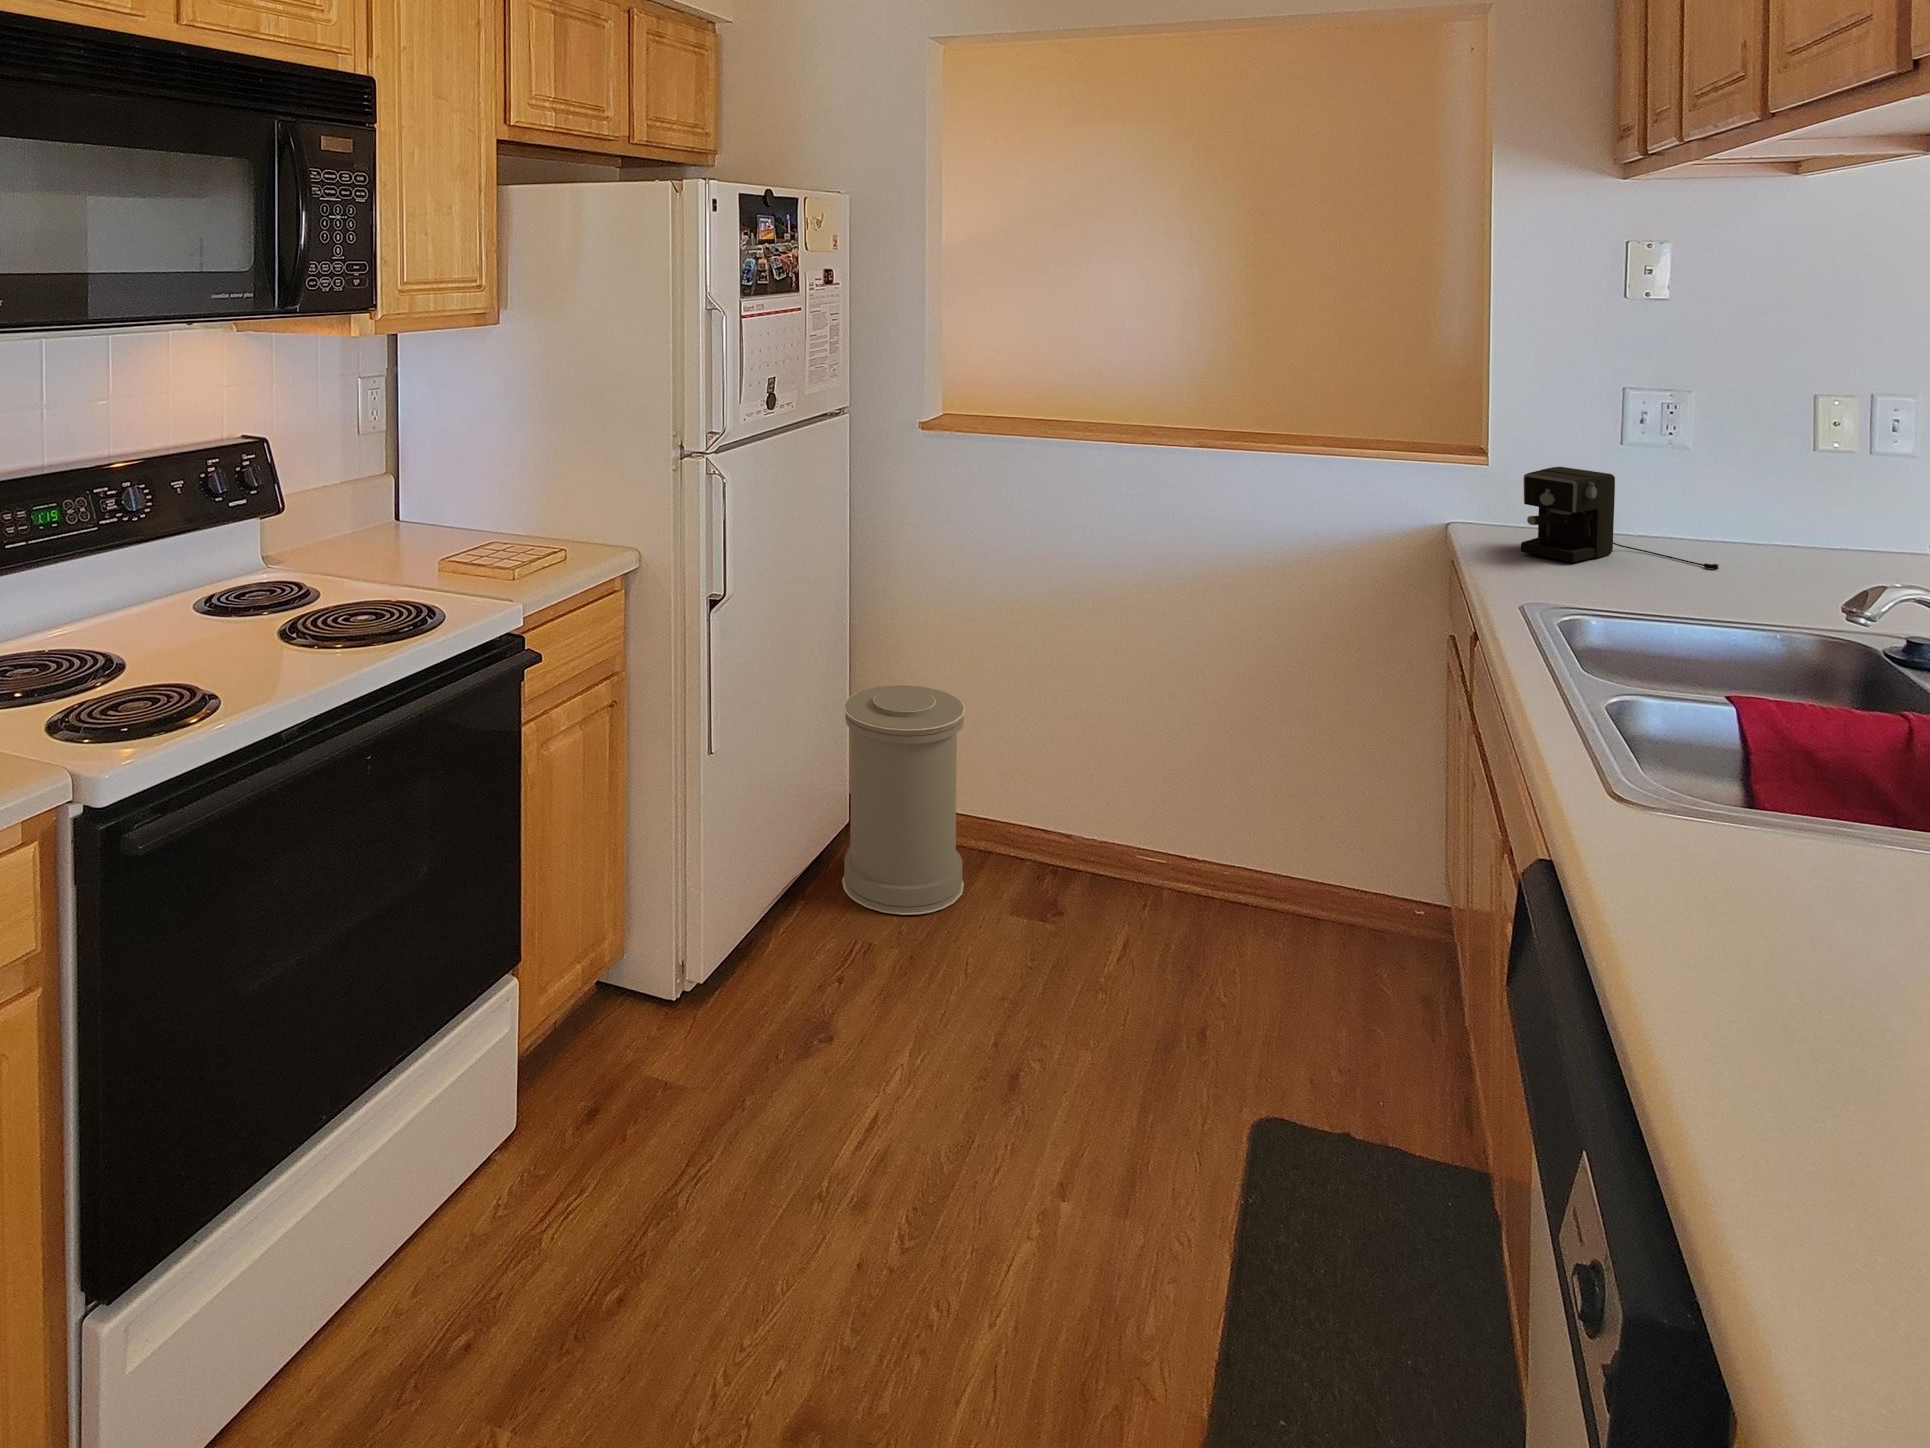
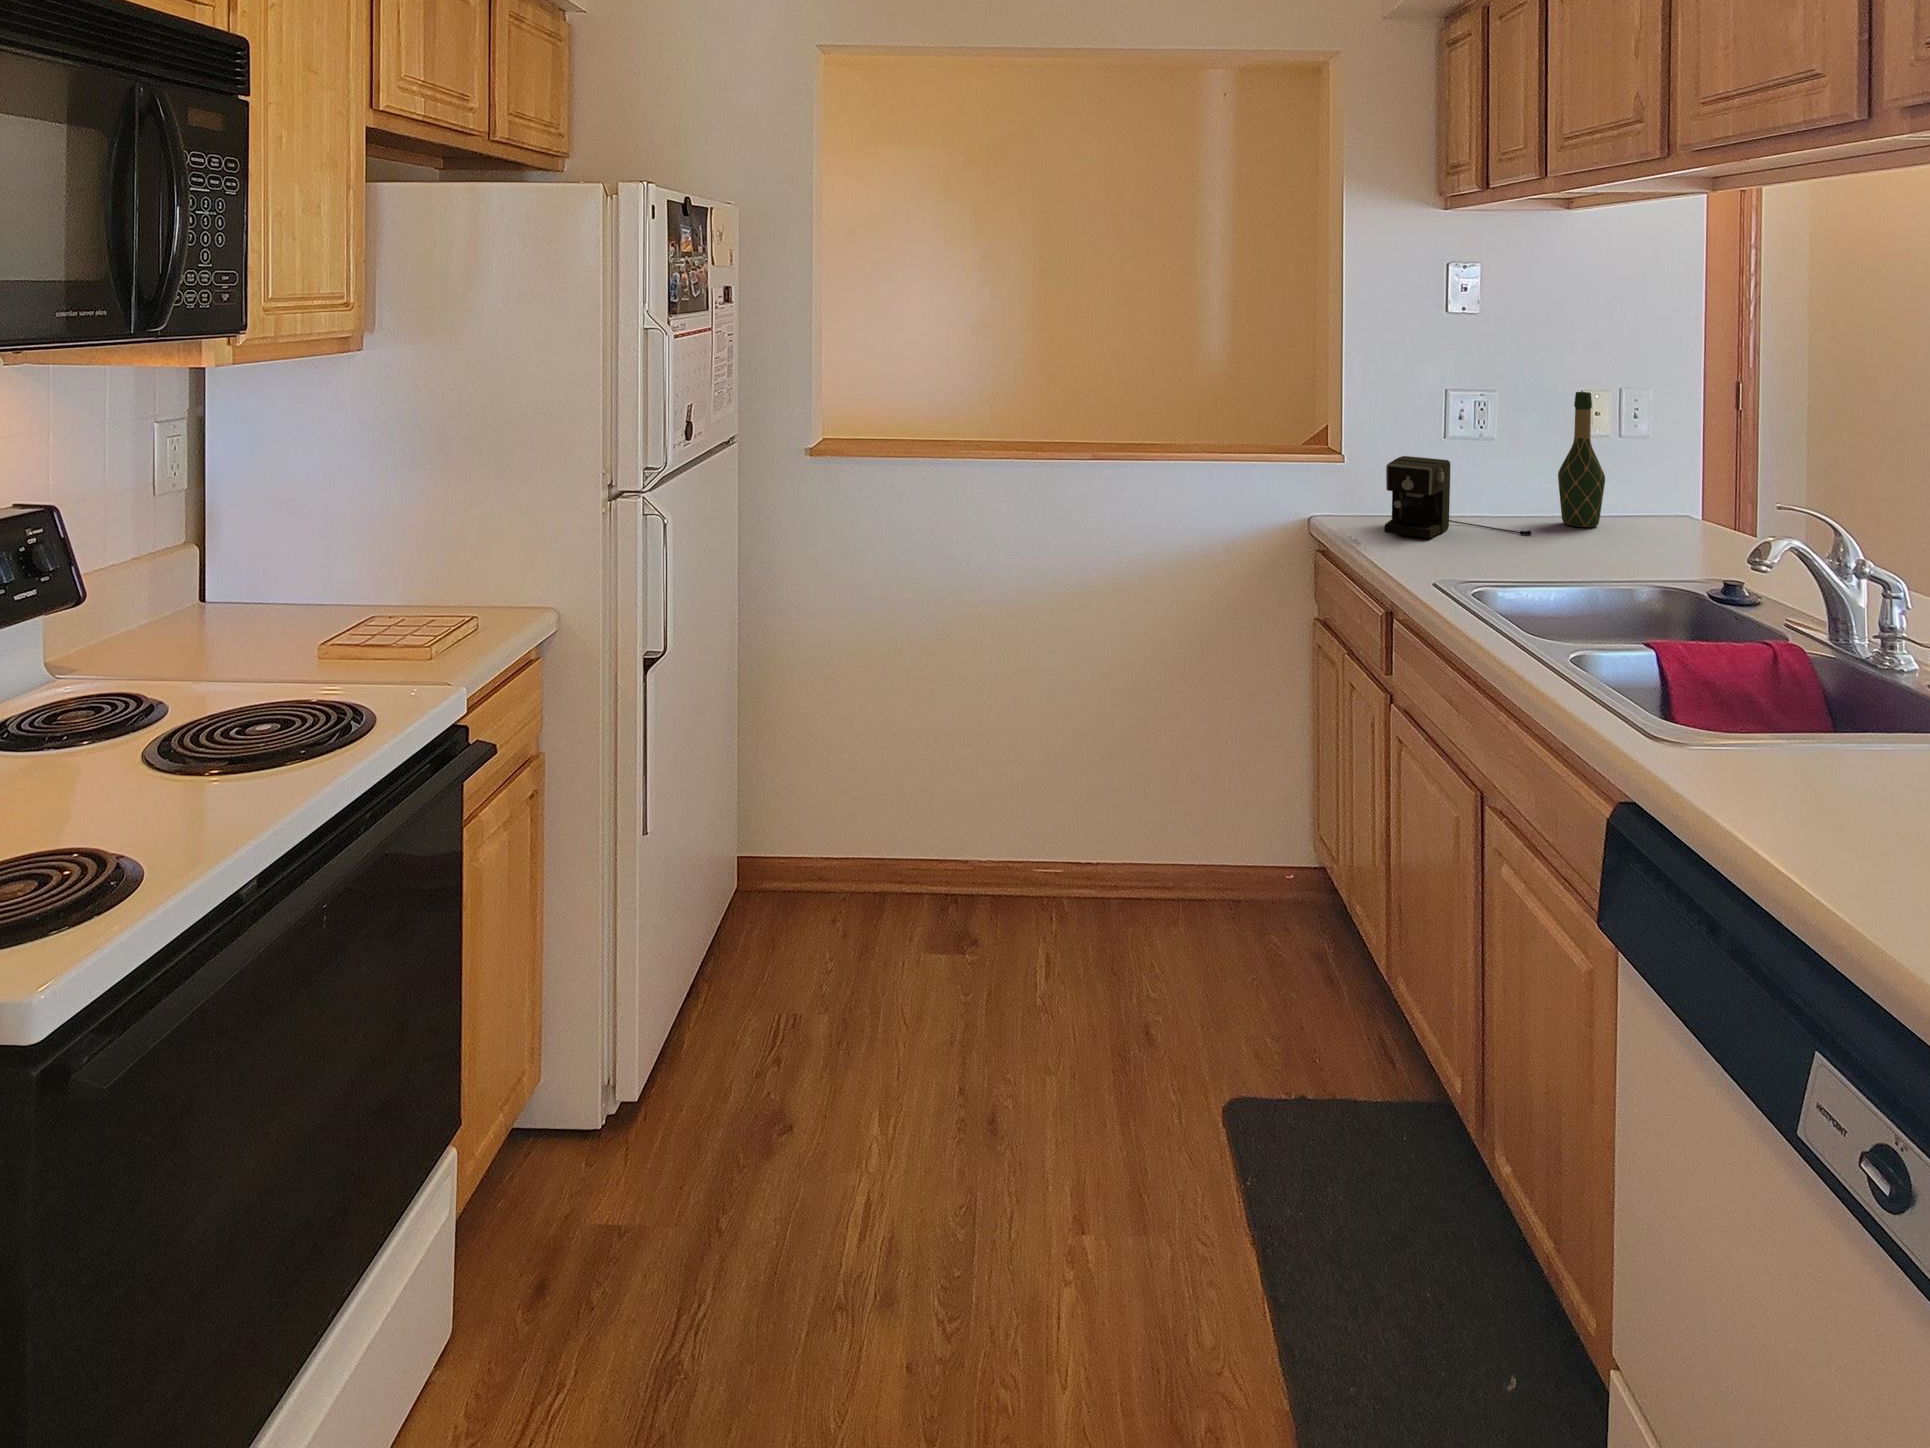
wine bottle: none [1772,401,1838,567] -> present [1558,392,1605,527]
trash can: present [842,685,966,915] -> none [740,721,870,967]

